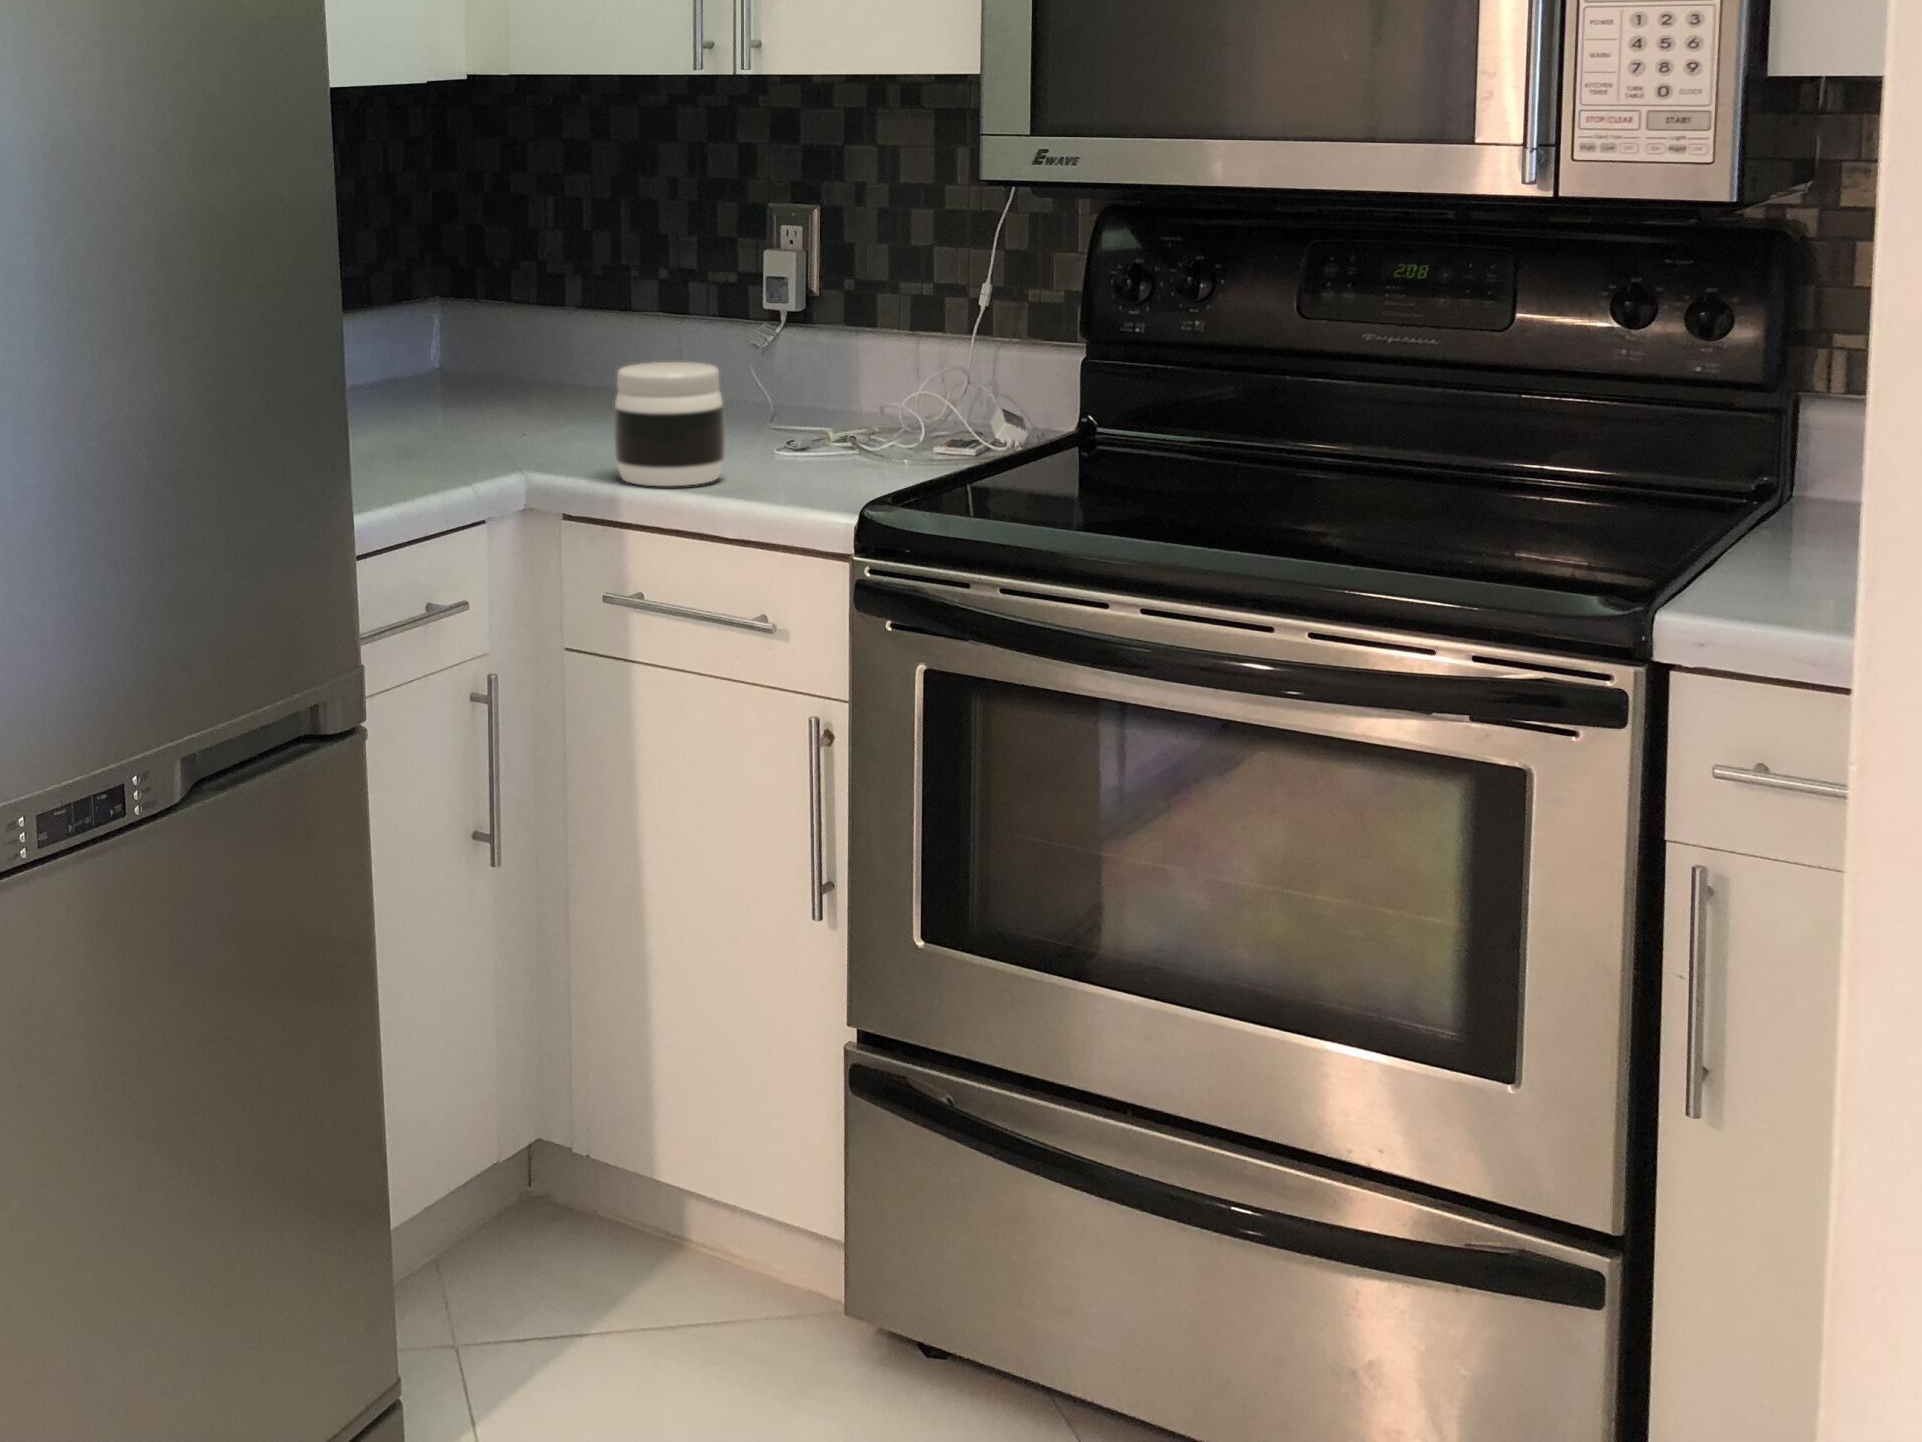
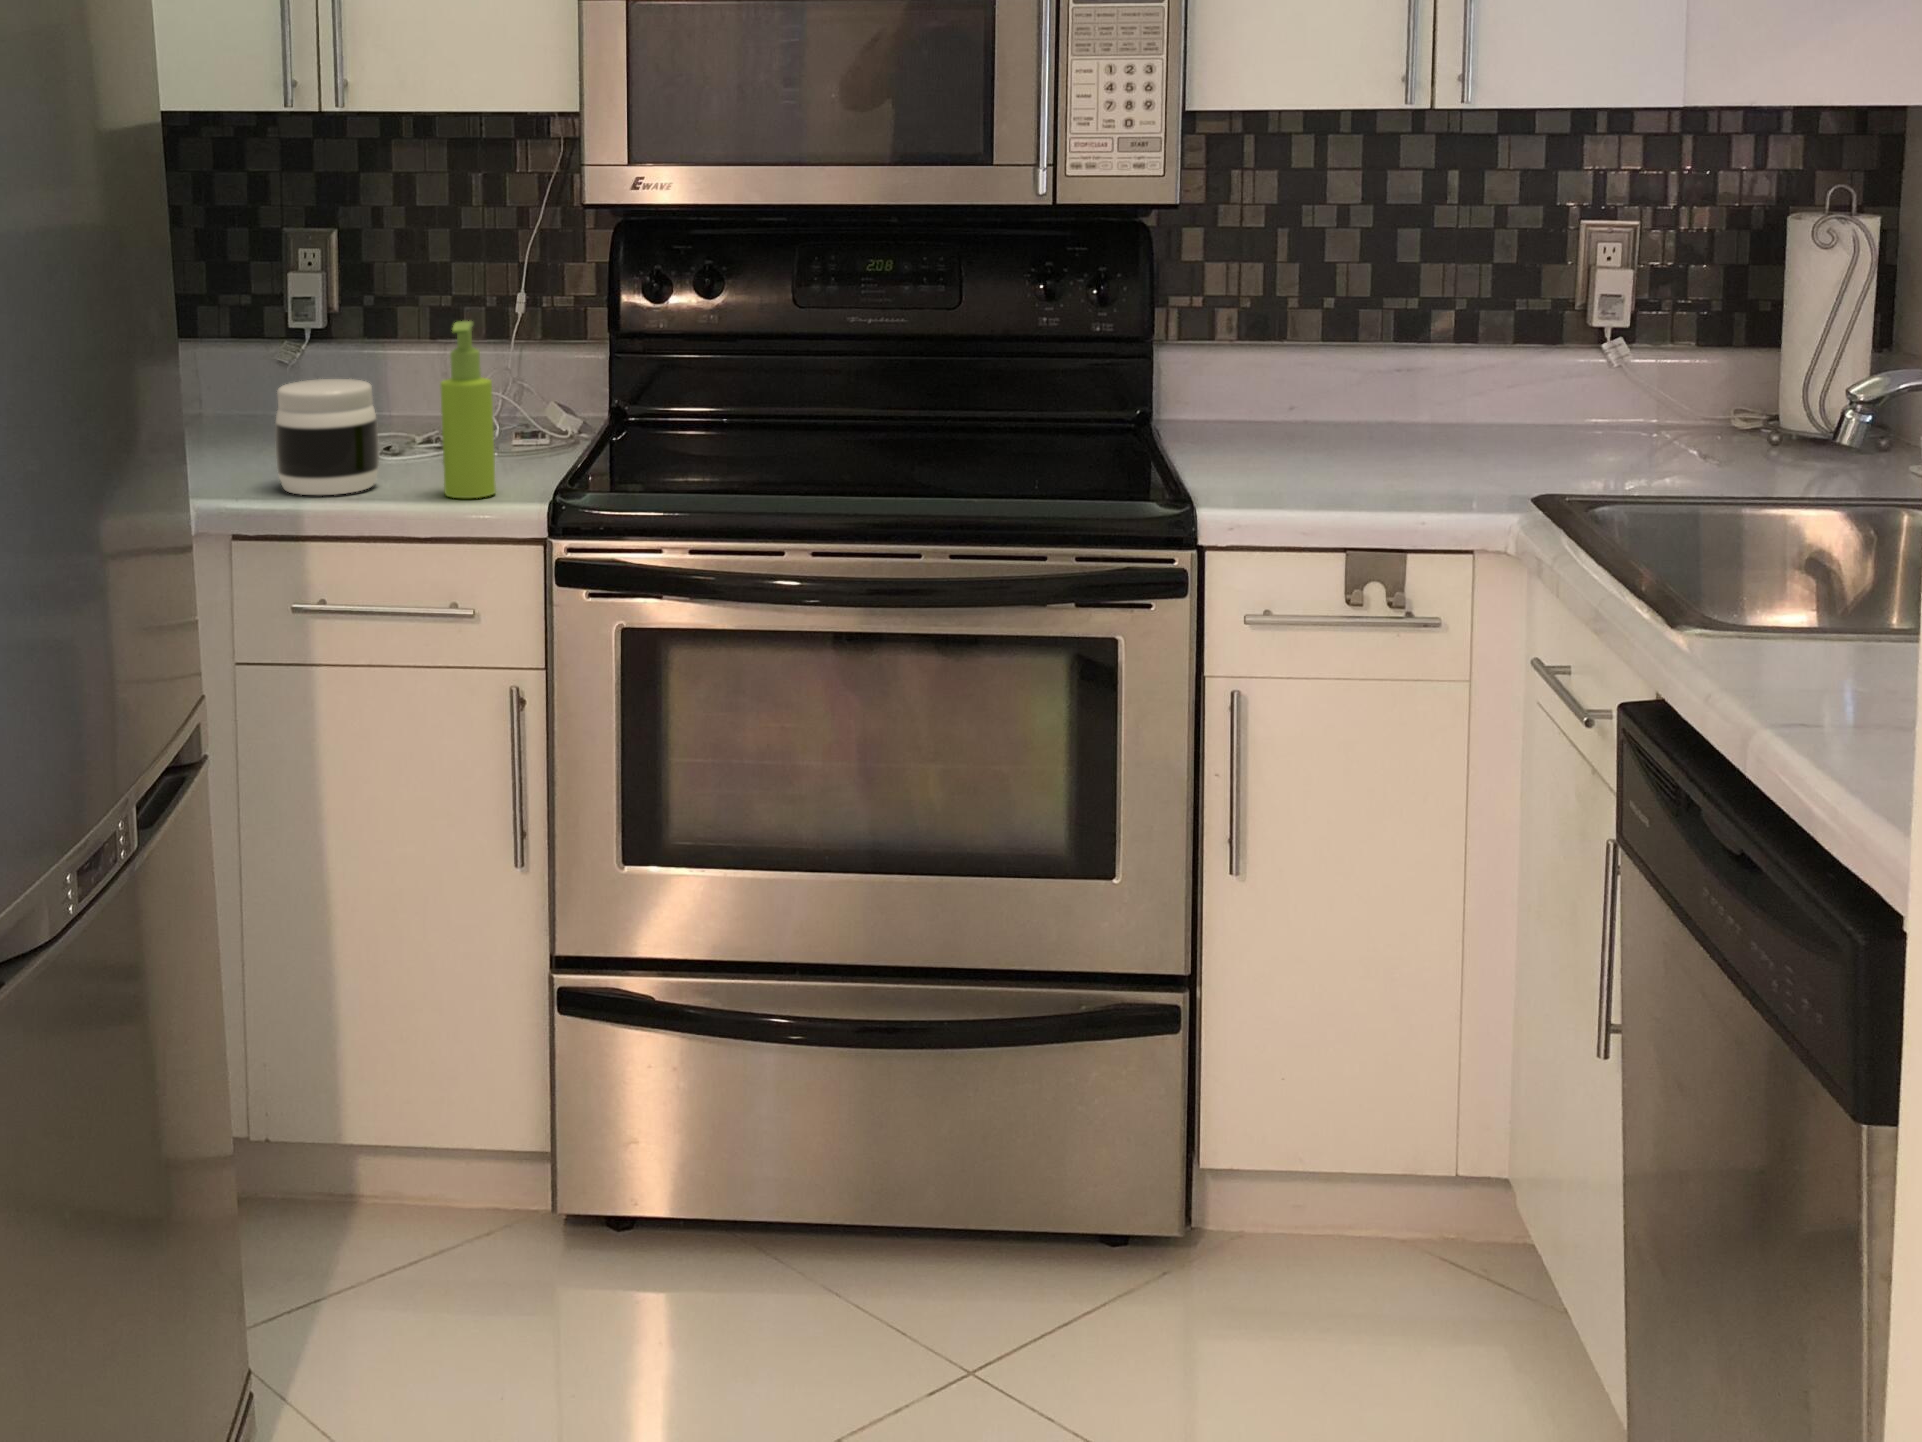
soap dispenser: none [767,306,825,504] -> present [441,321,496,498]

